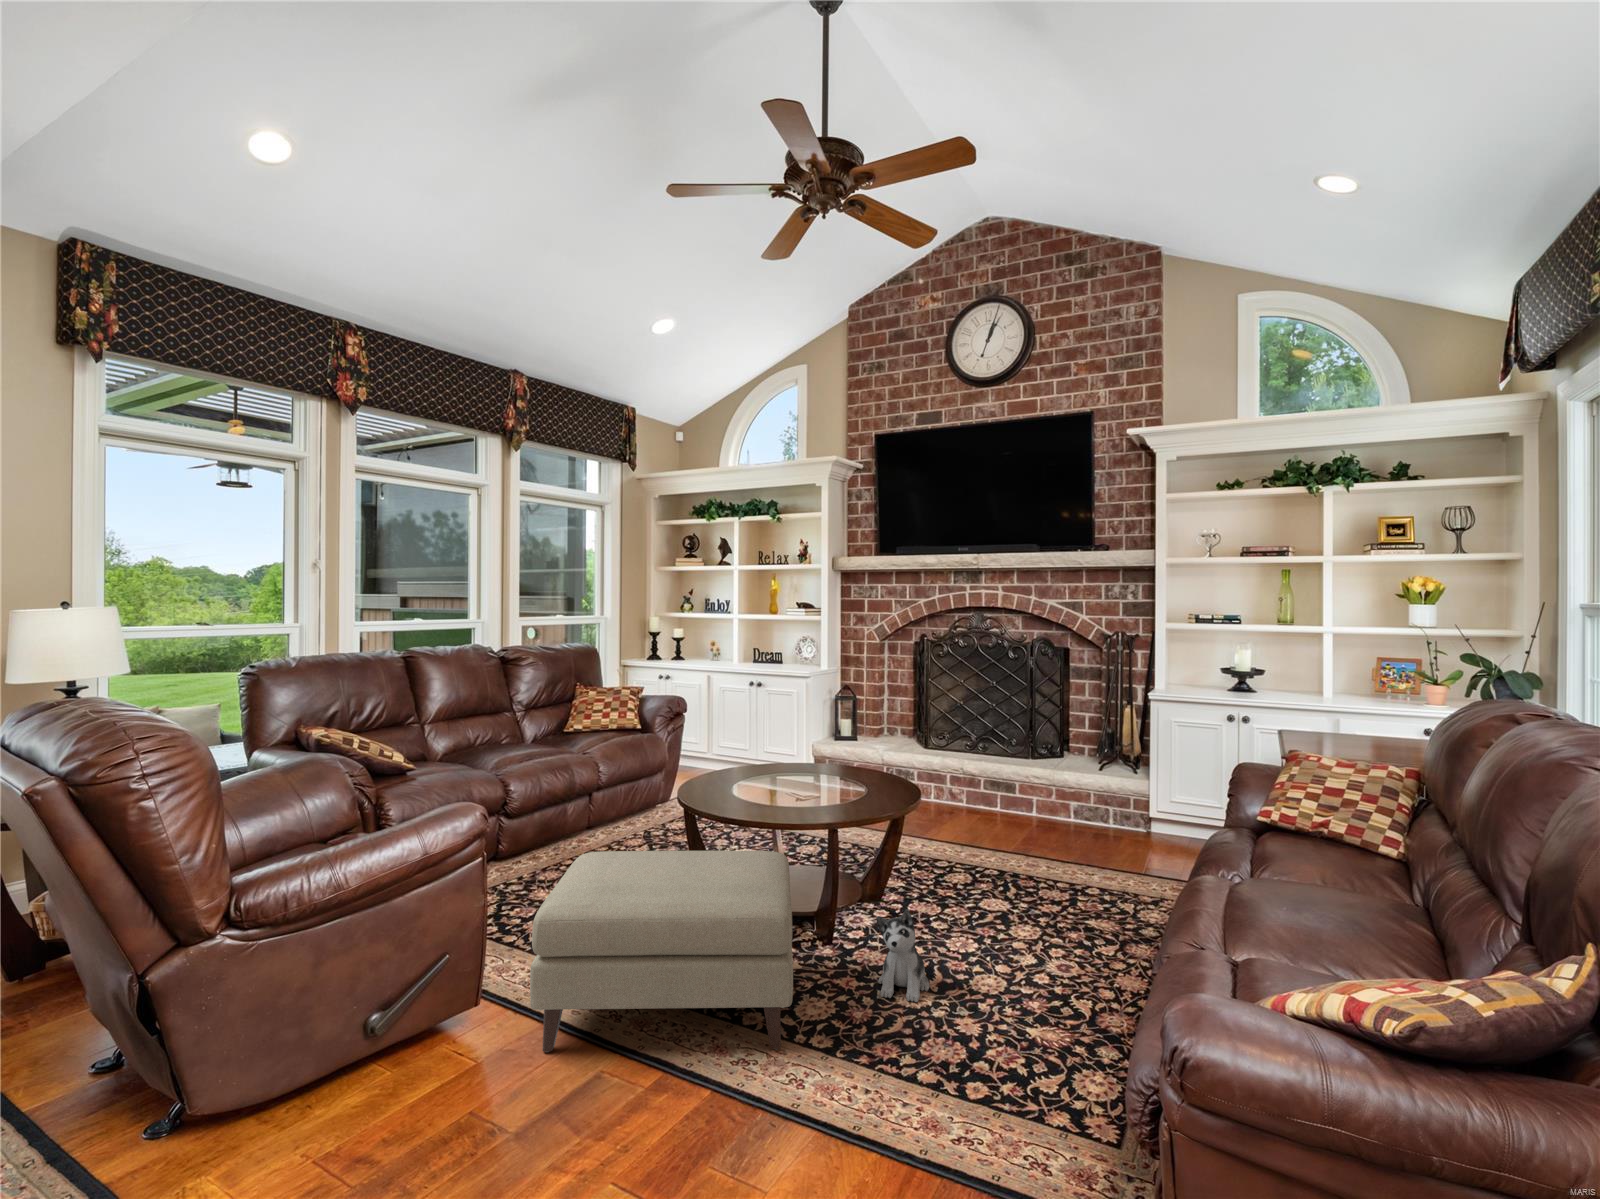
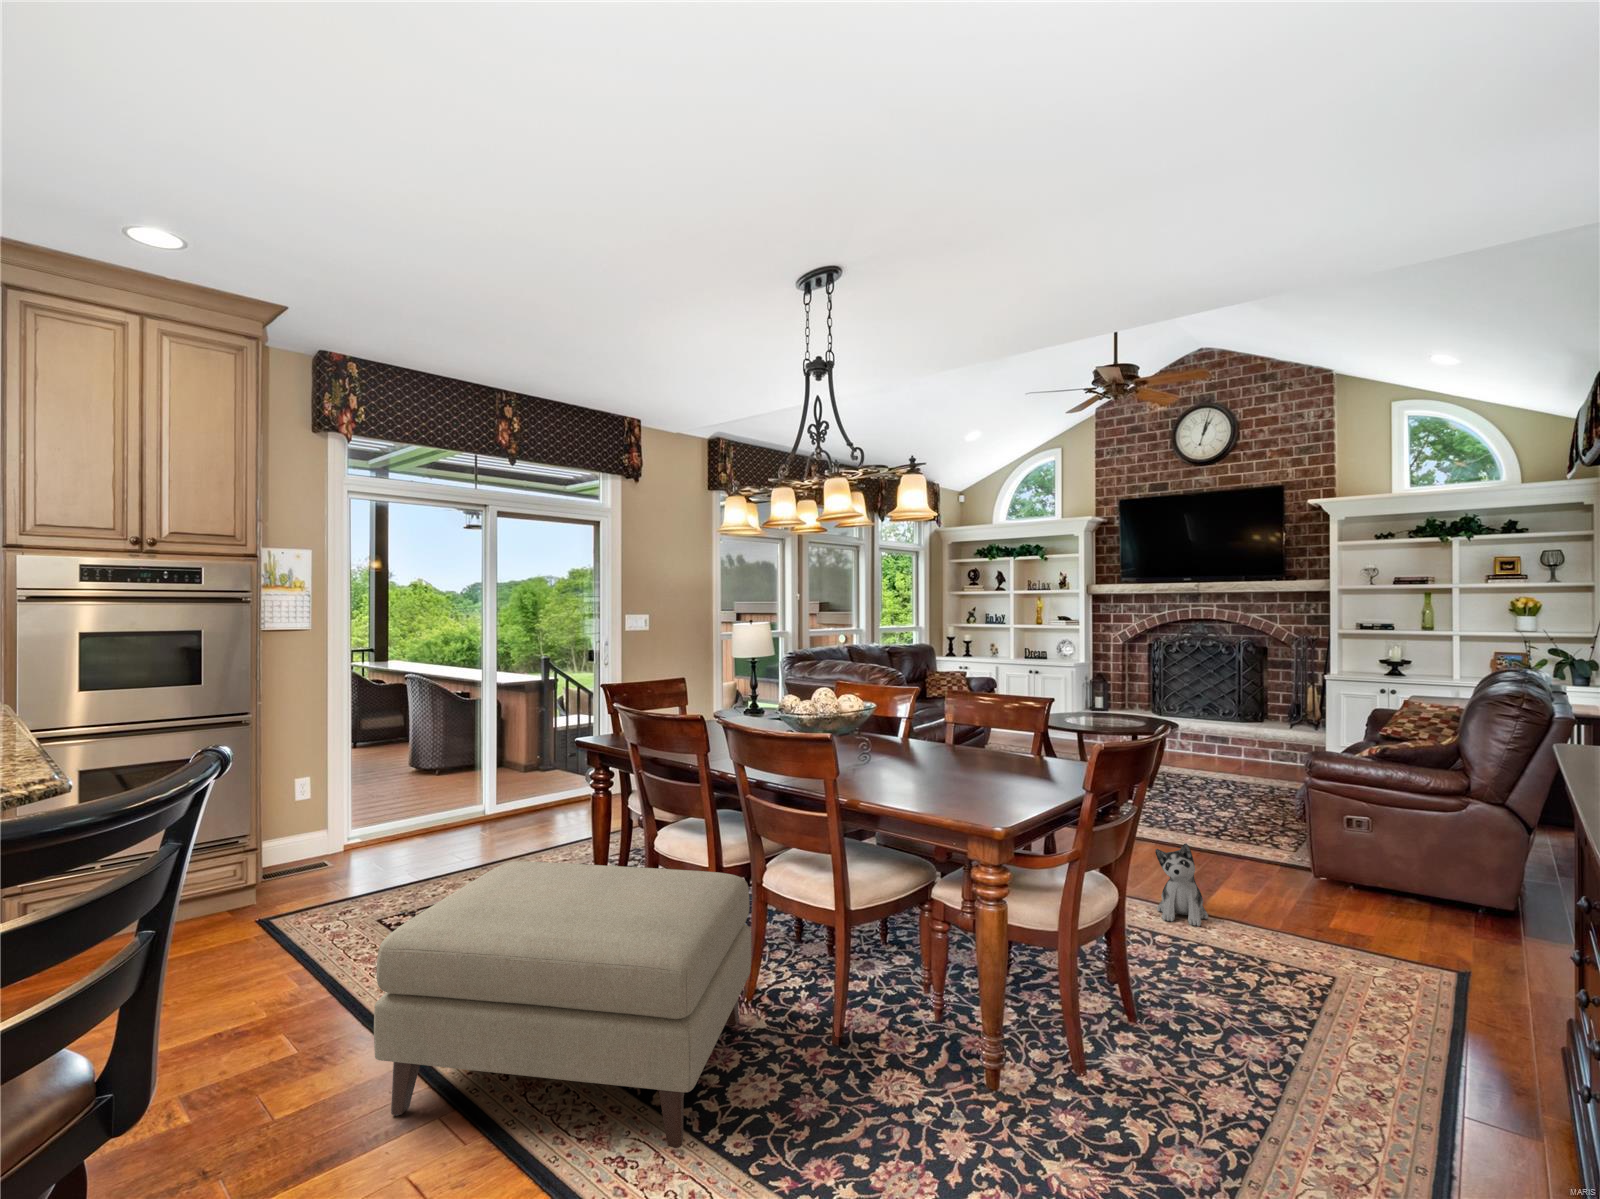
plush toy: present [877,909,929,1002] -> present [1155,843,1208,926]

